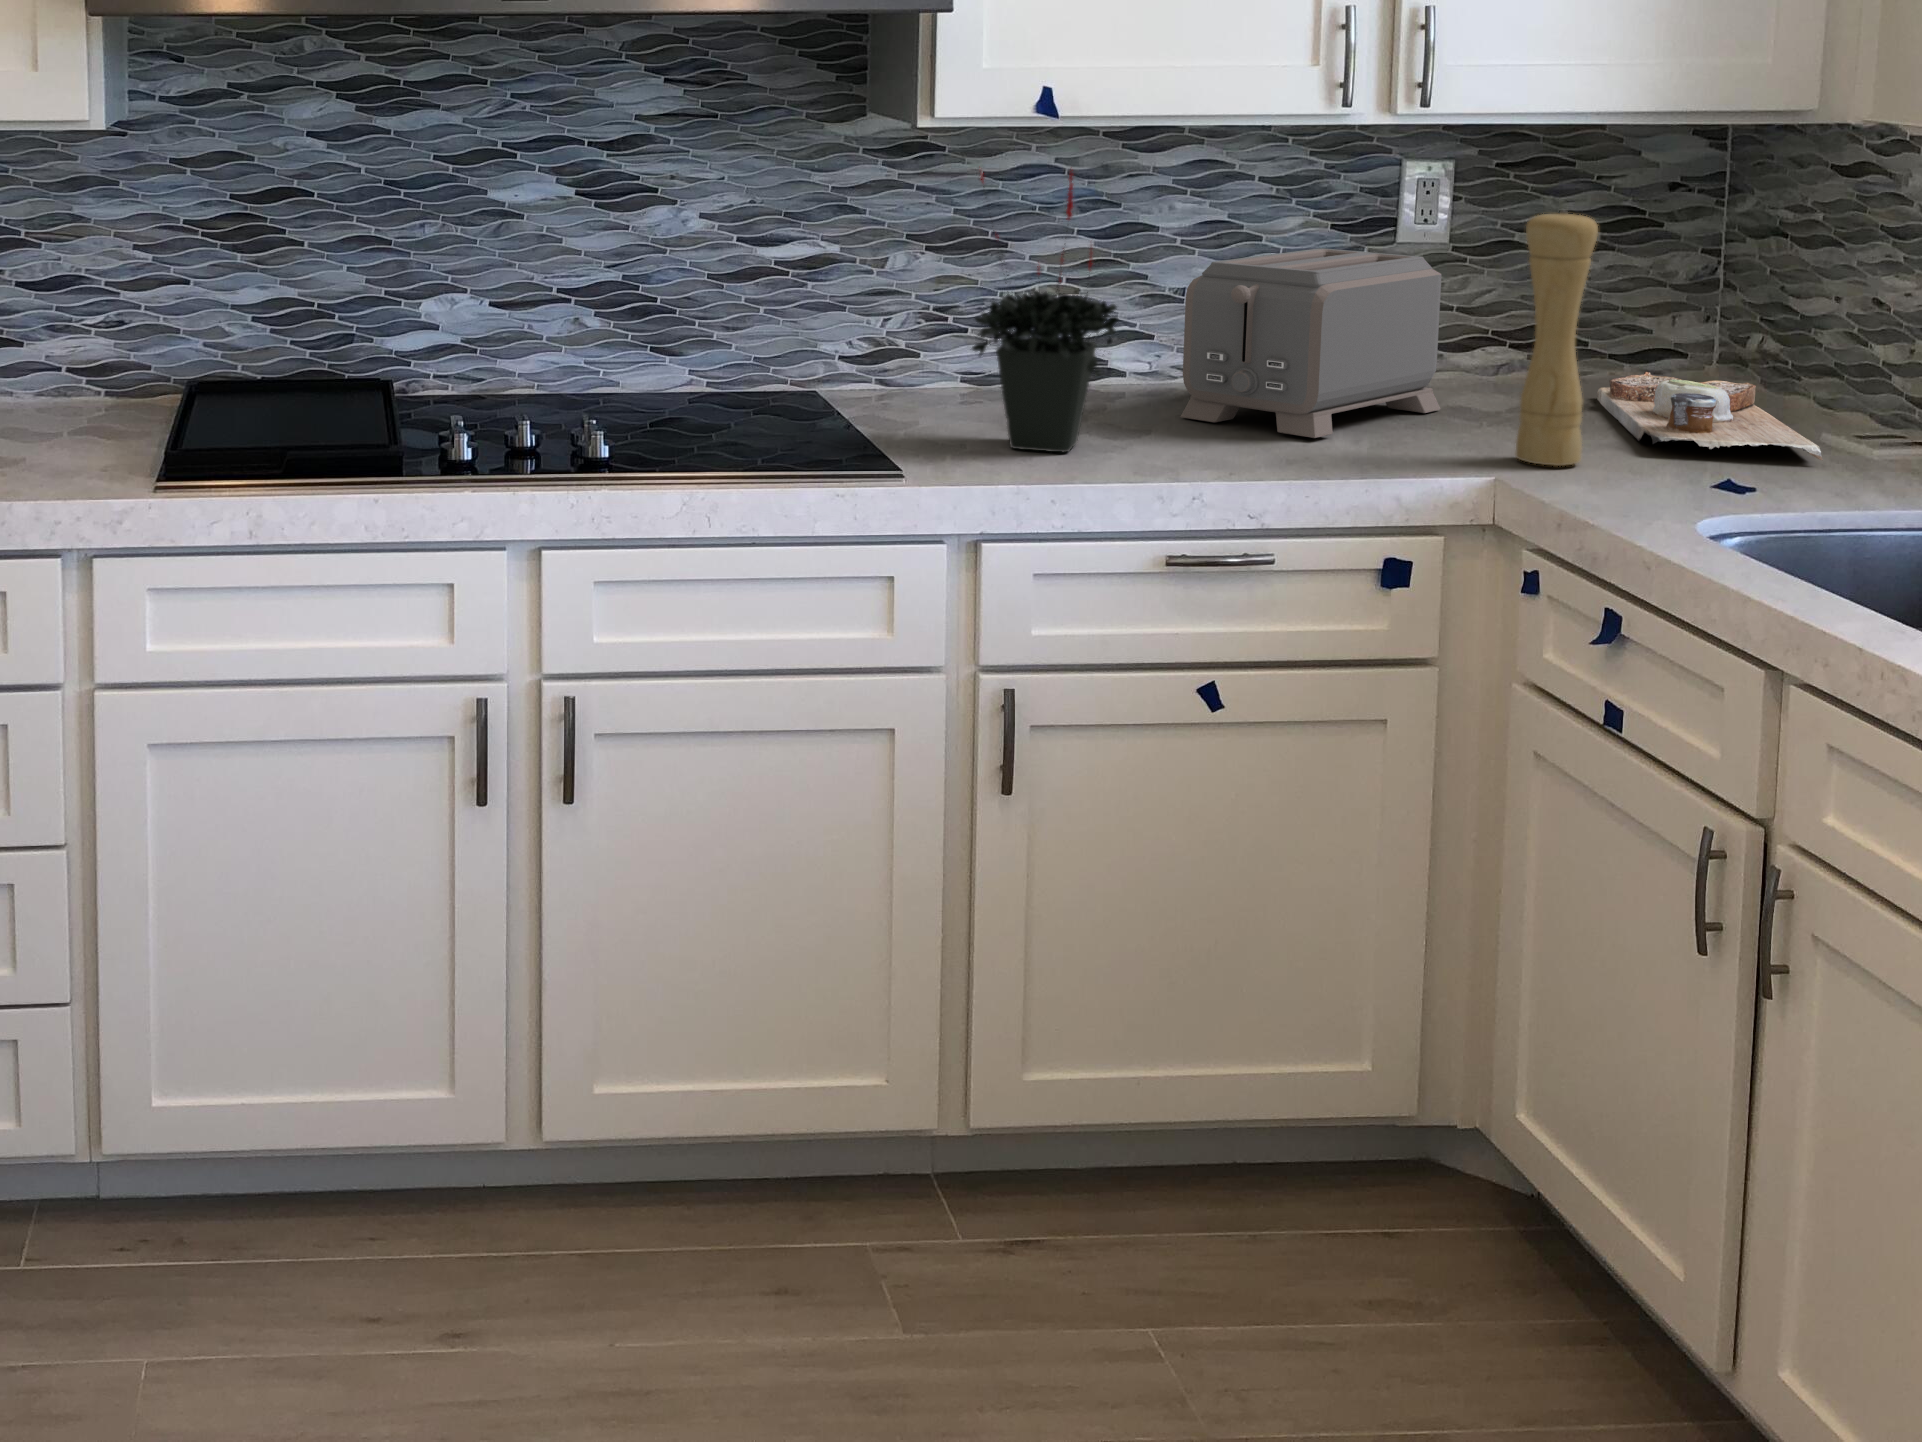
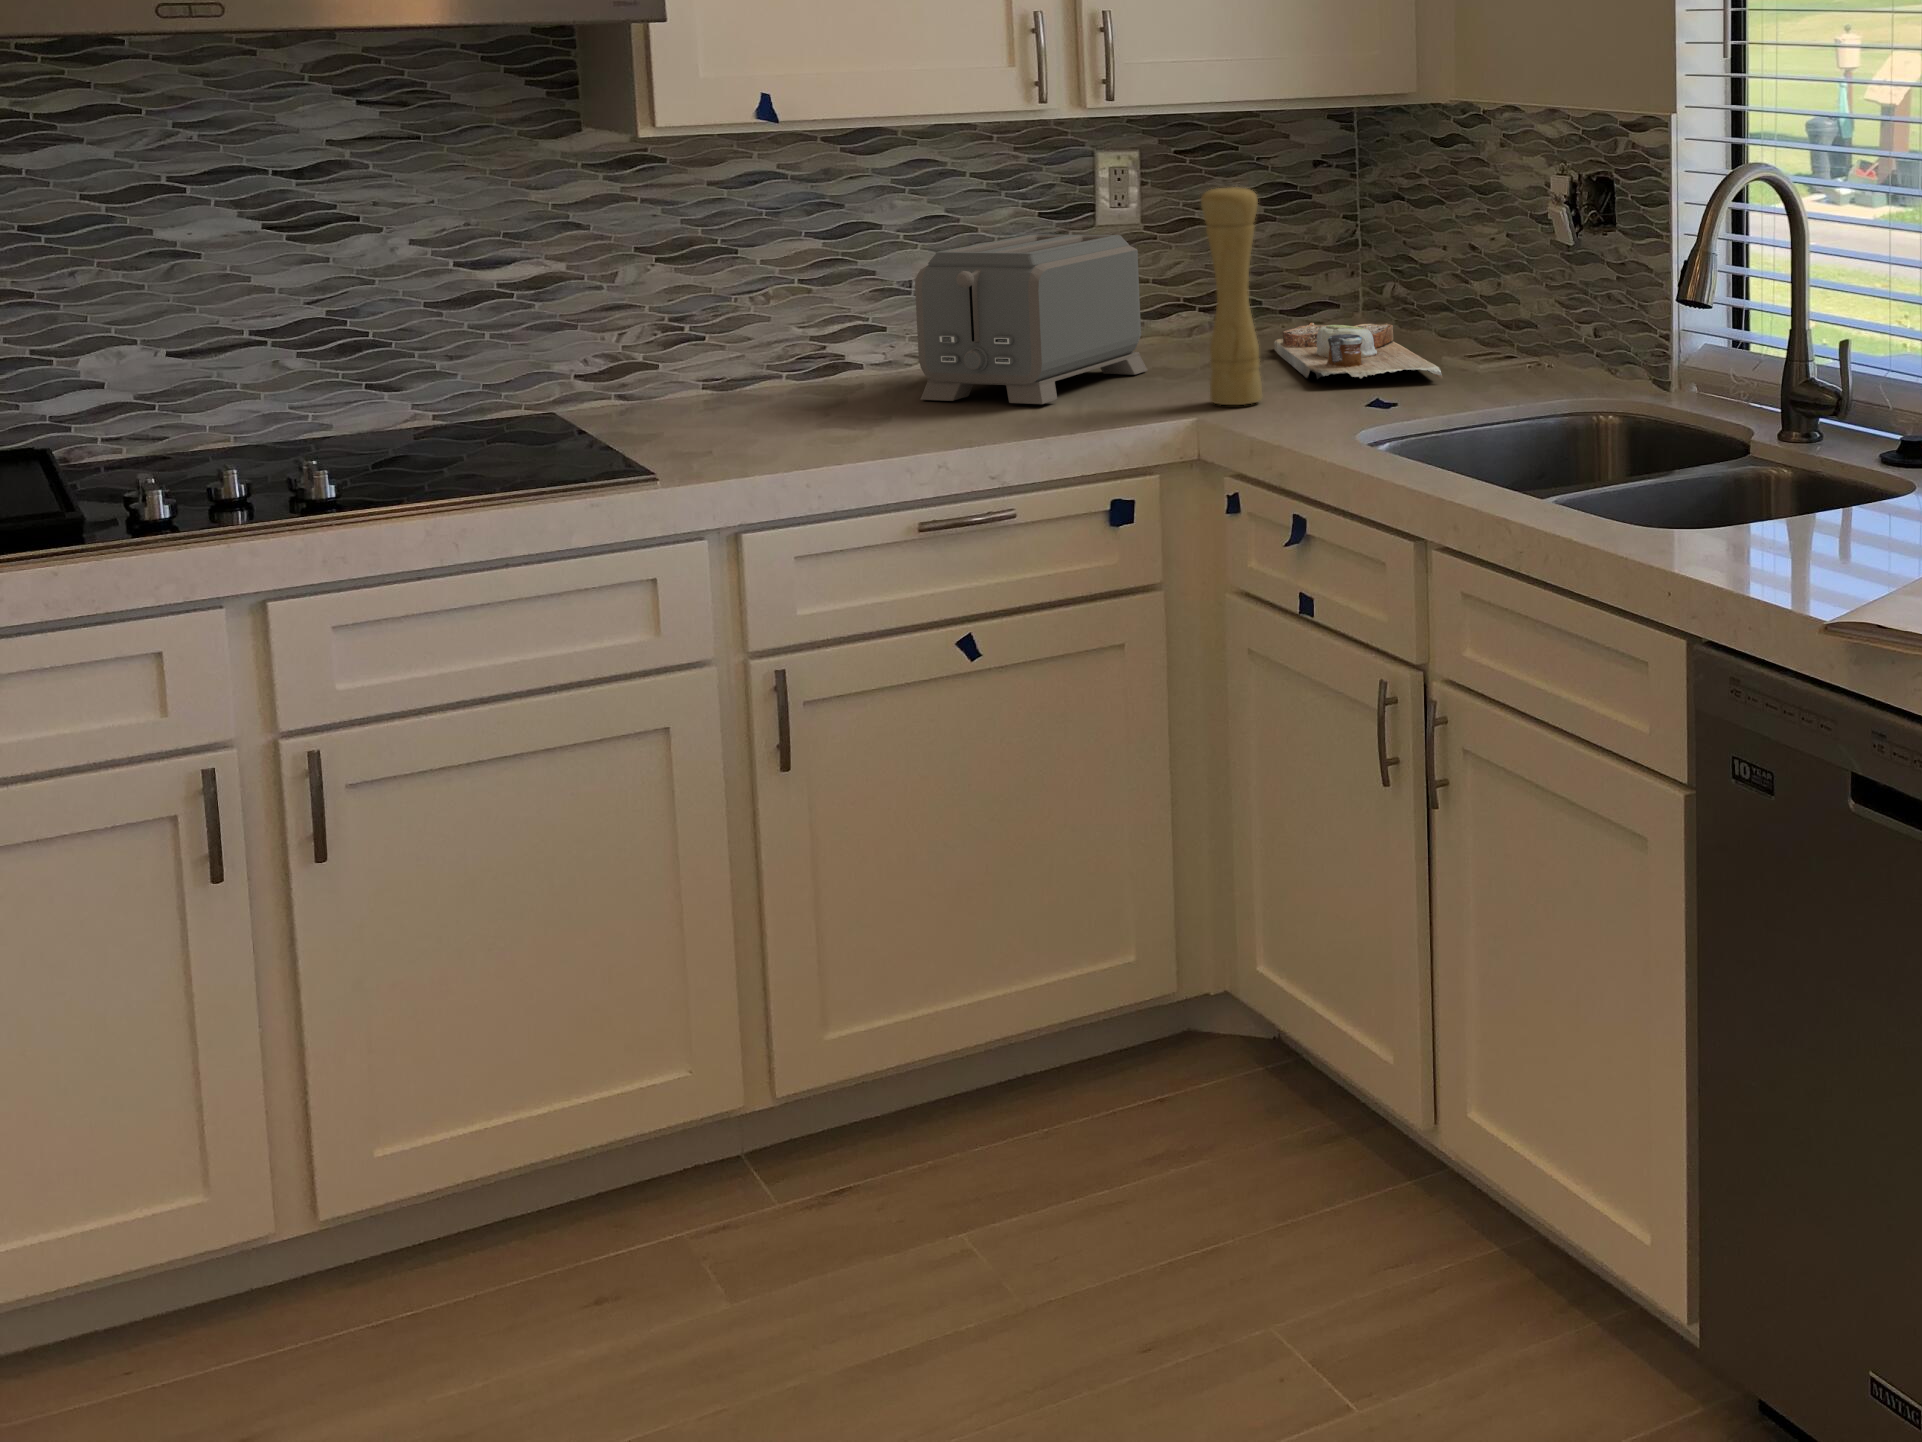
potted plant: present [972,171,1119,452] -> none [707,167,857,443]

